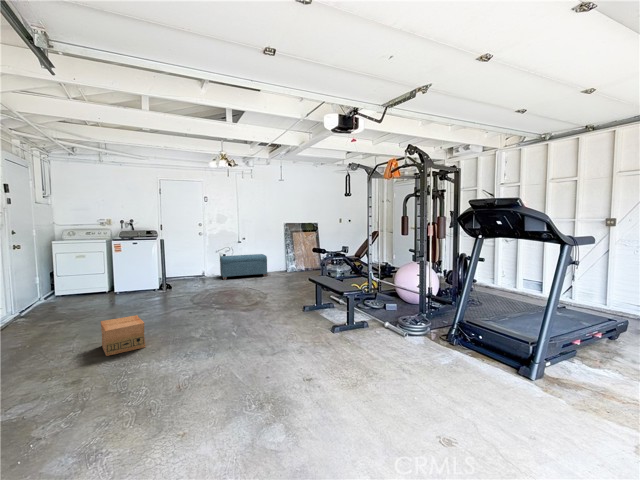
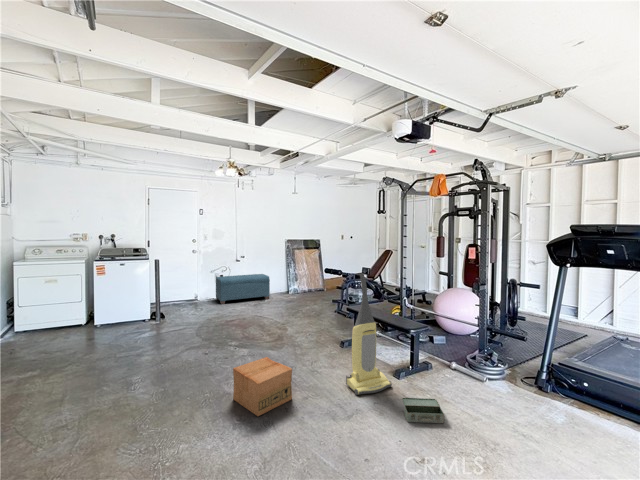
vacuum cleaner: none [290,246,325,341] -> present [346,273,392,395]
cardboard box: present [101,315,146,356] -> present [233,357,292,416]
toolbox: none [320,342,349,359] -> present [402,398,444,423]

